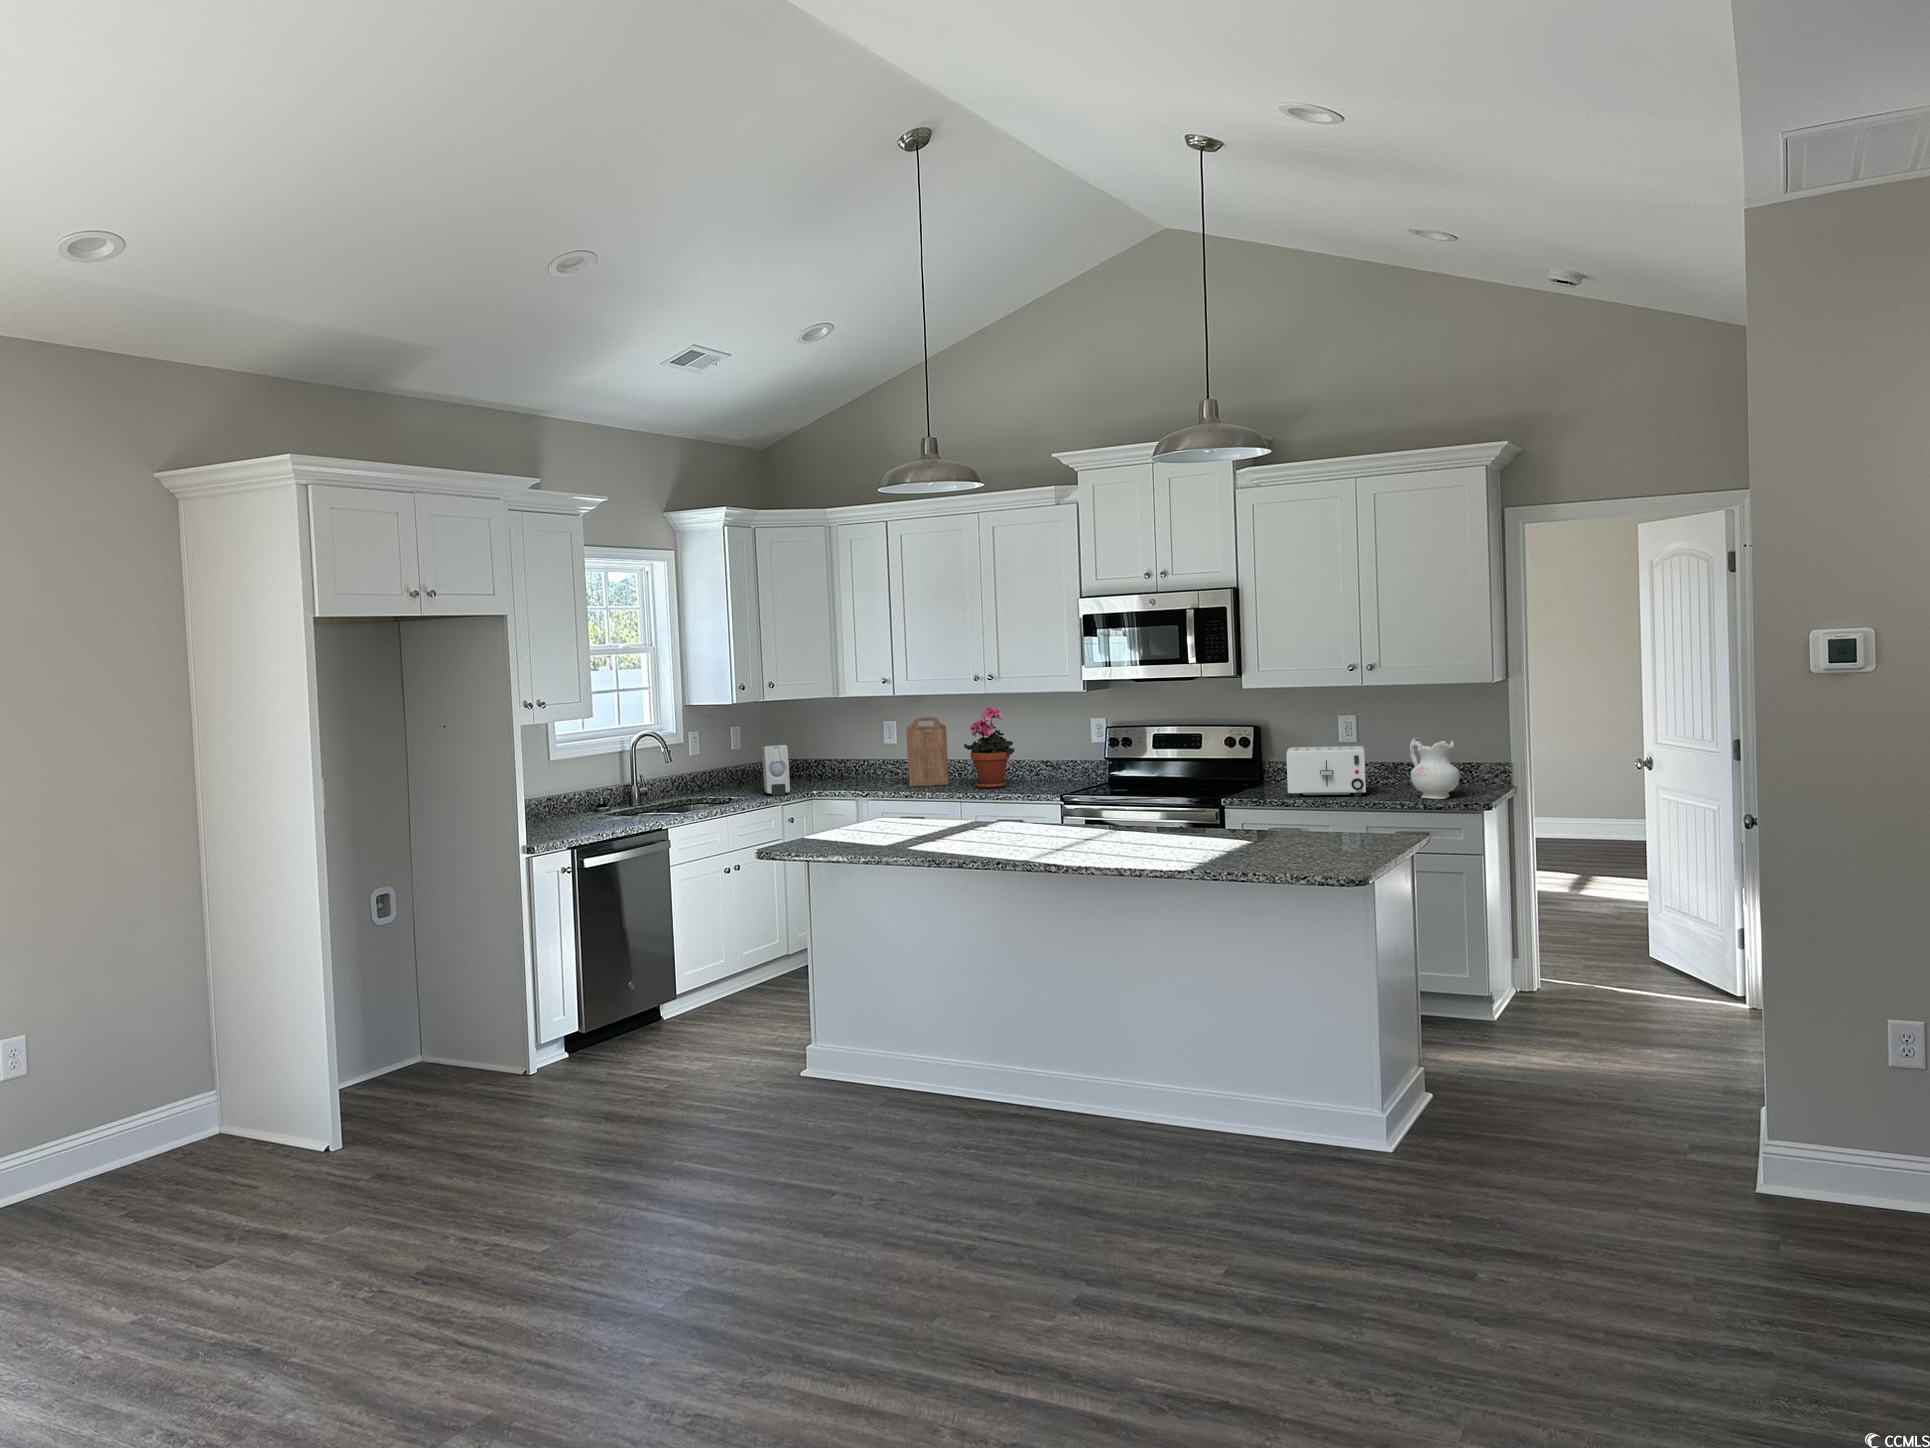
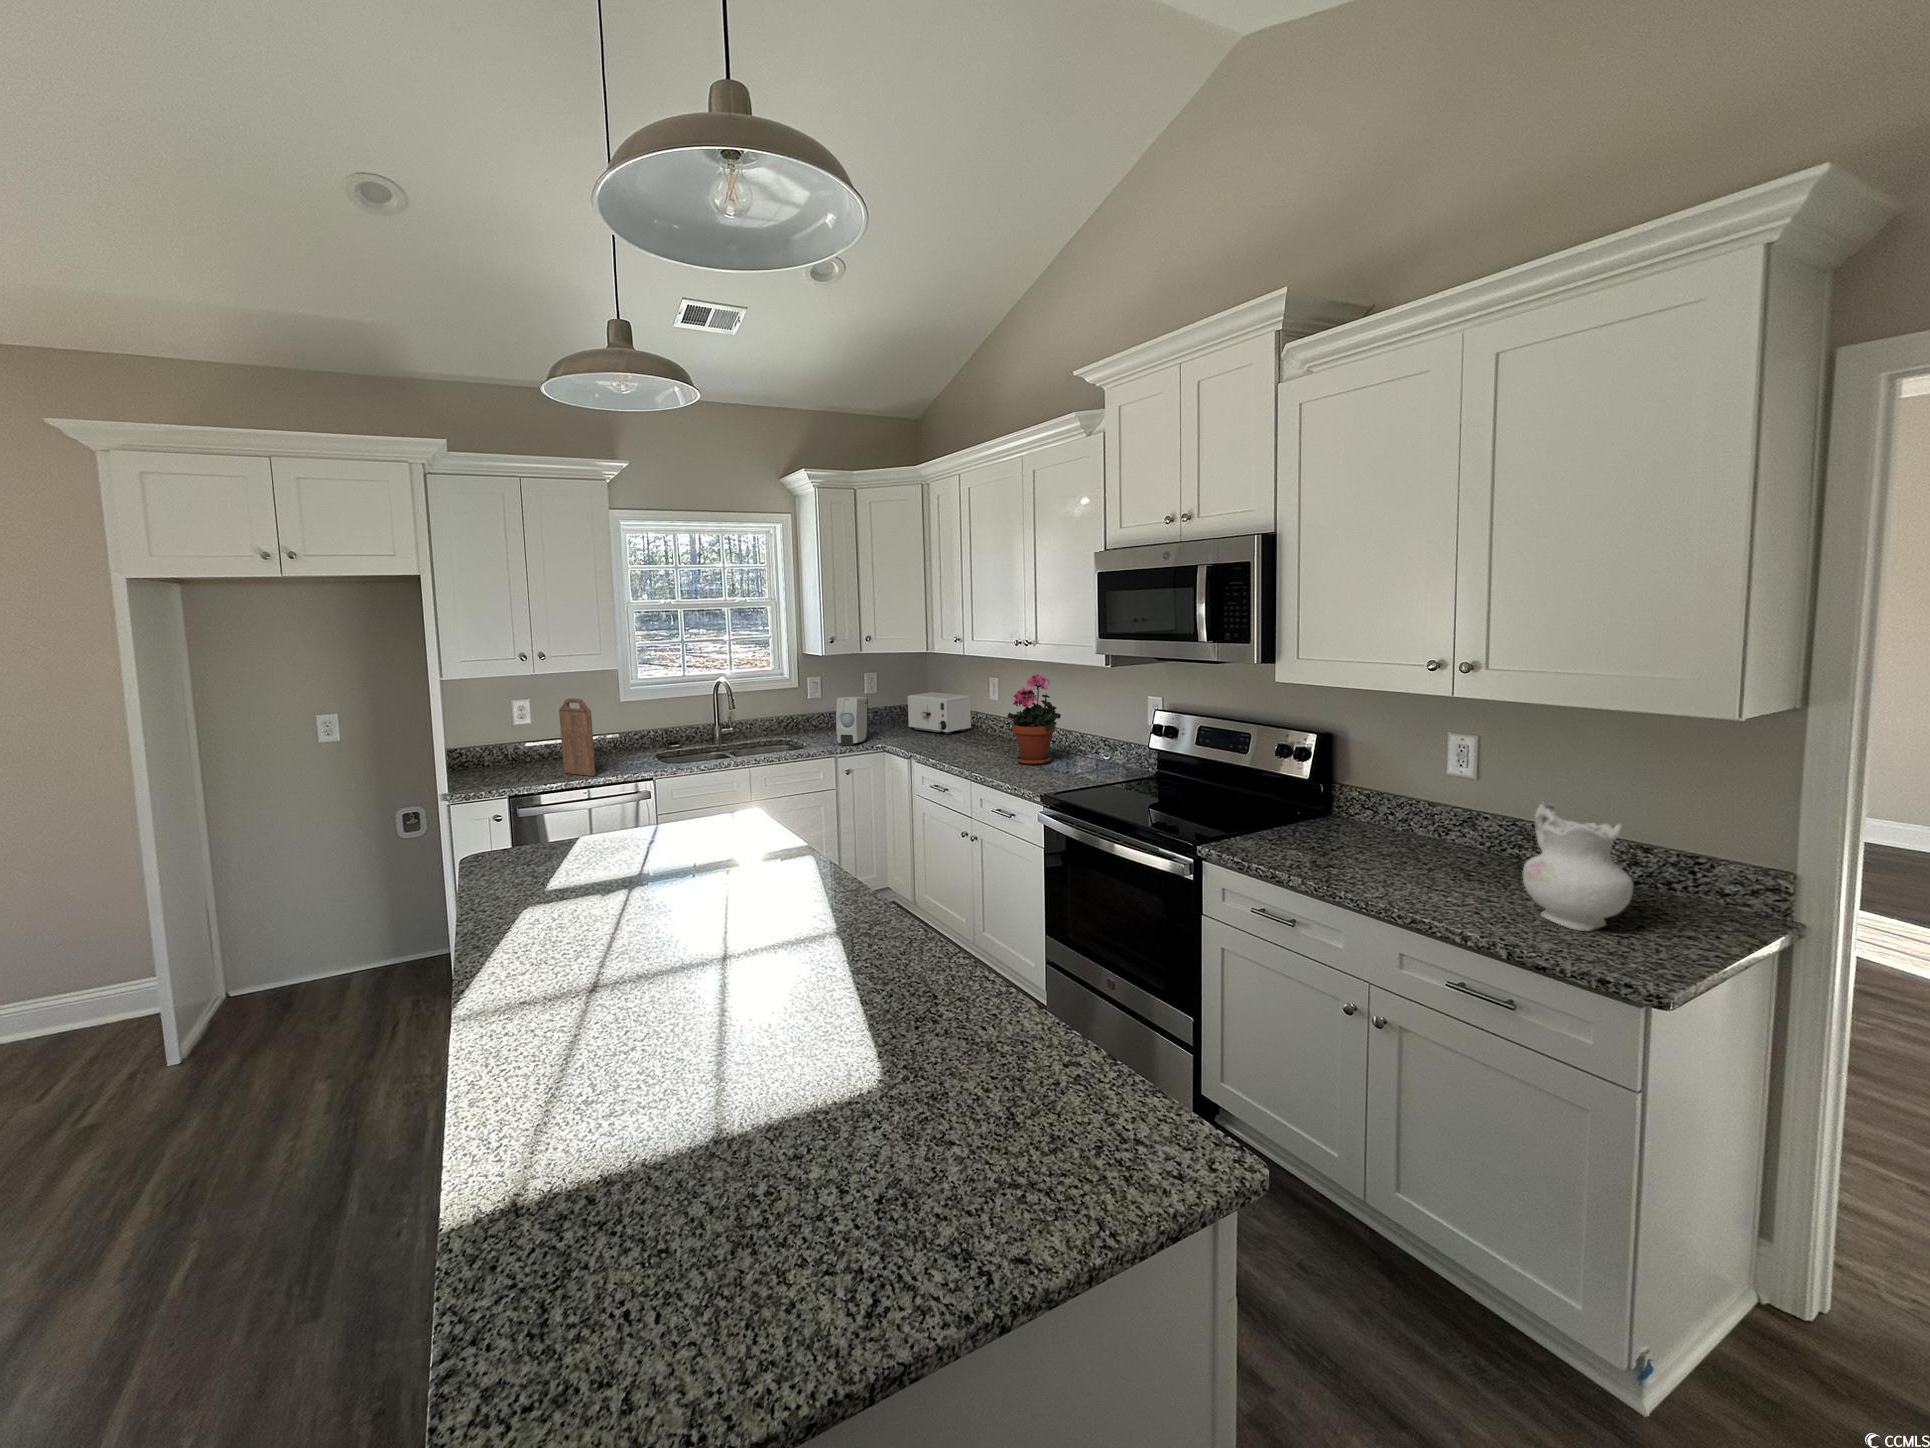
cutting board: present [906,717,949,786] -> present [559,698,596,776]
toaster: present [1286,746,1366,797] -> present [908,692,971,734]

